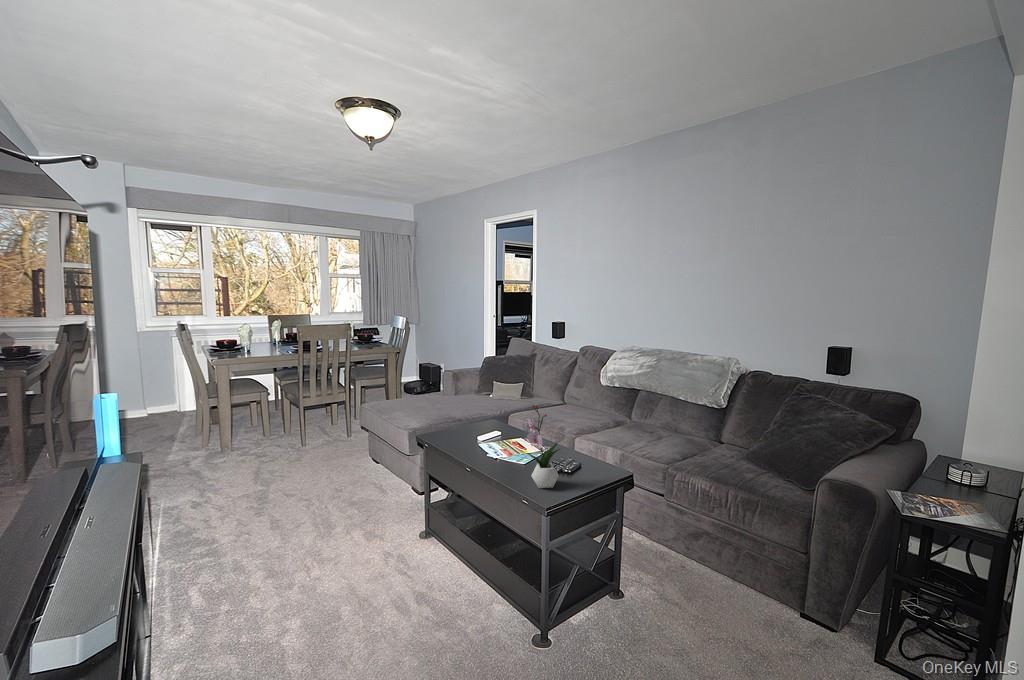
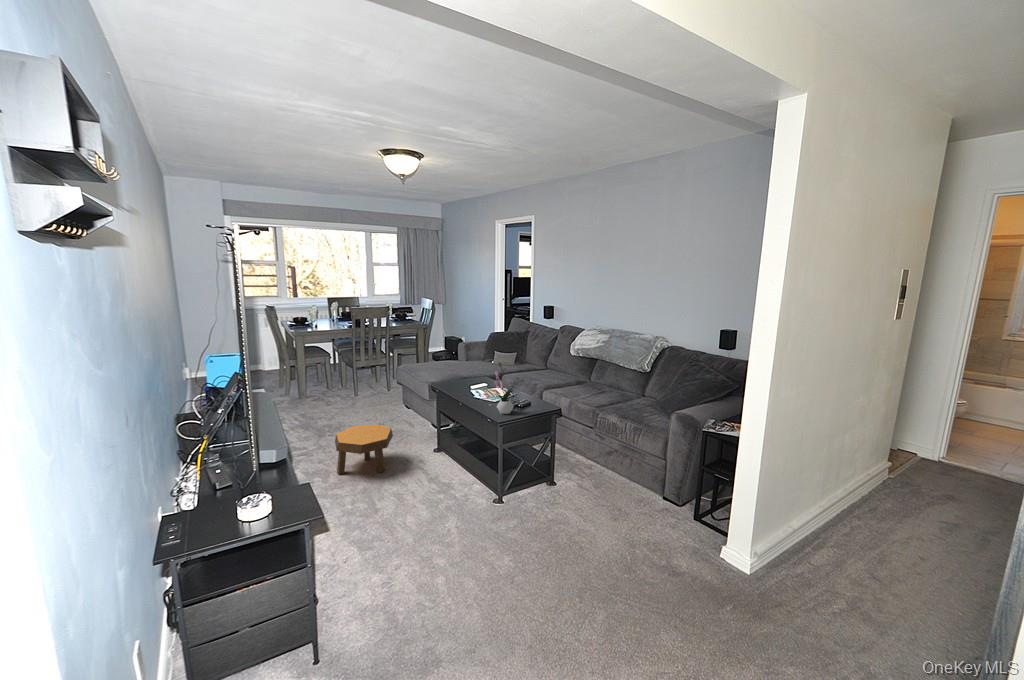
footstool: none [265,502,359,594] -> present [335,424,393,475]

